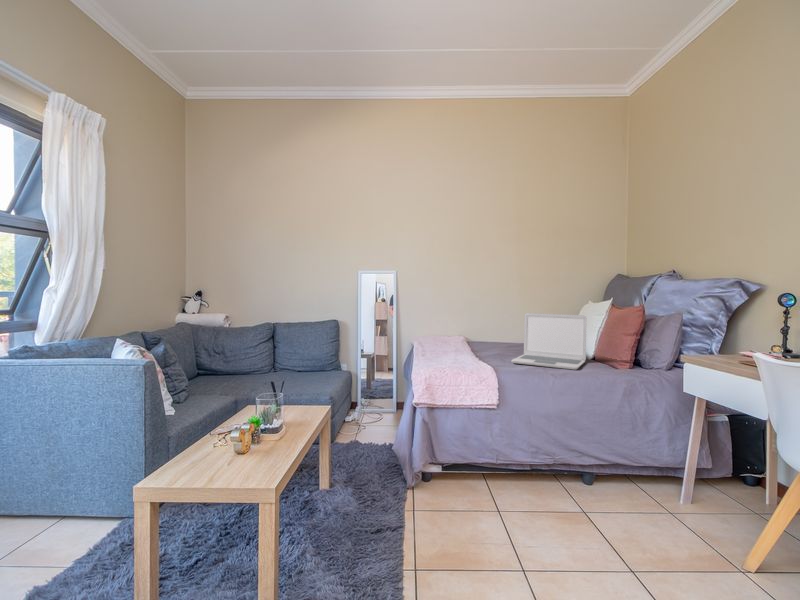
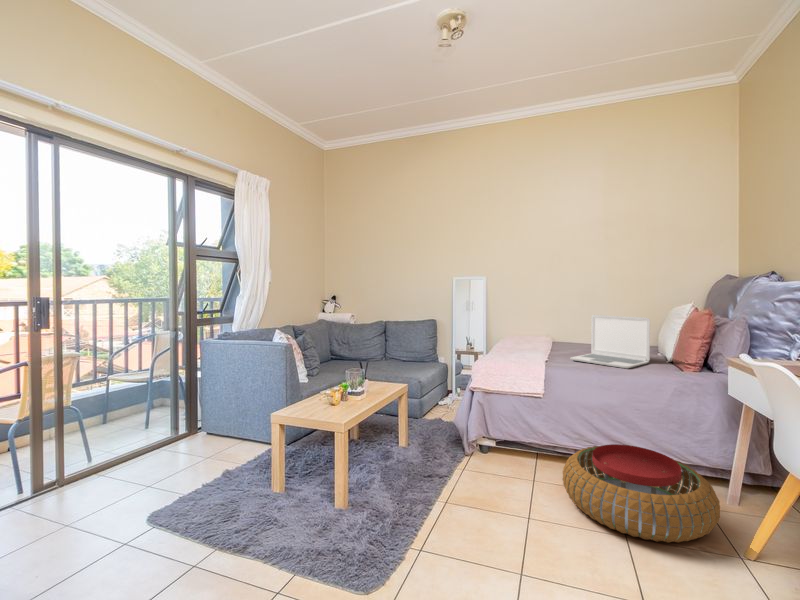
pouf: none [532,455,701,566] -> present [563,444,720,543]

